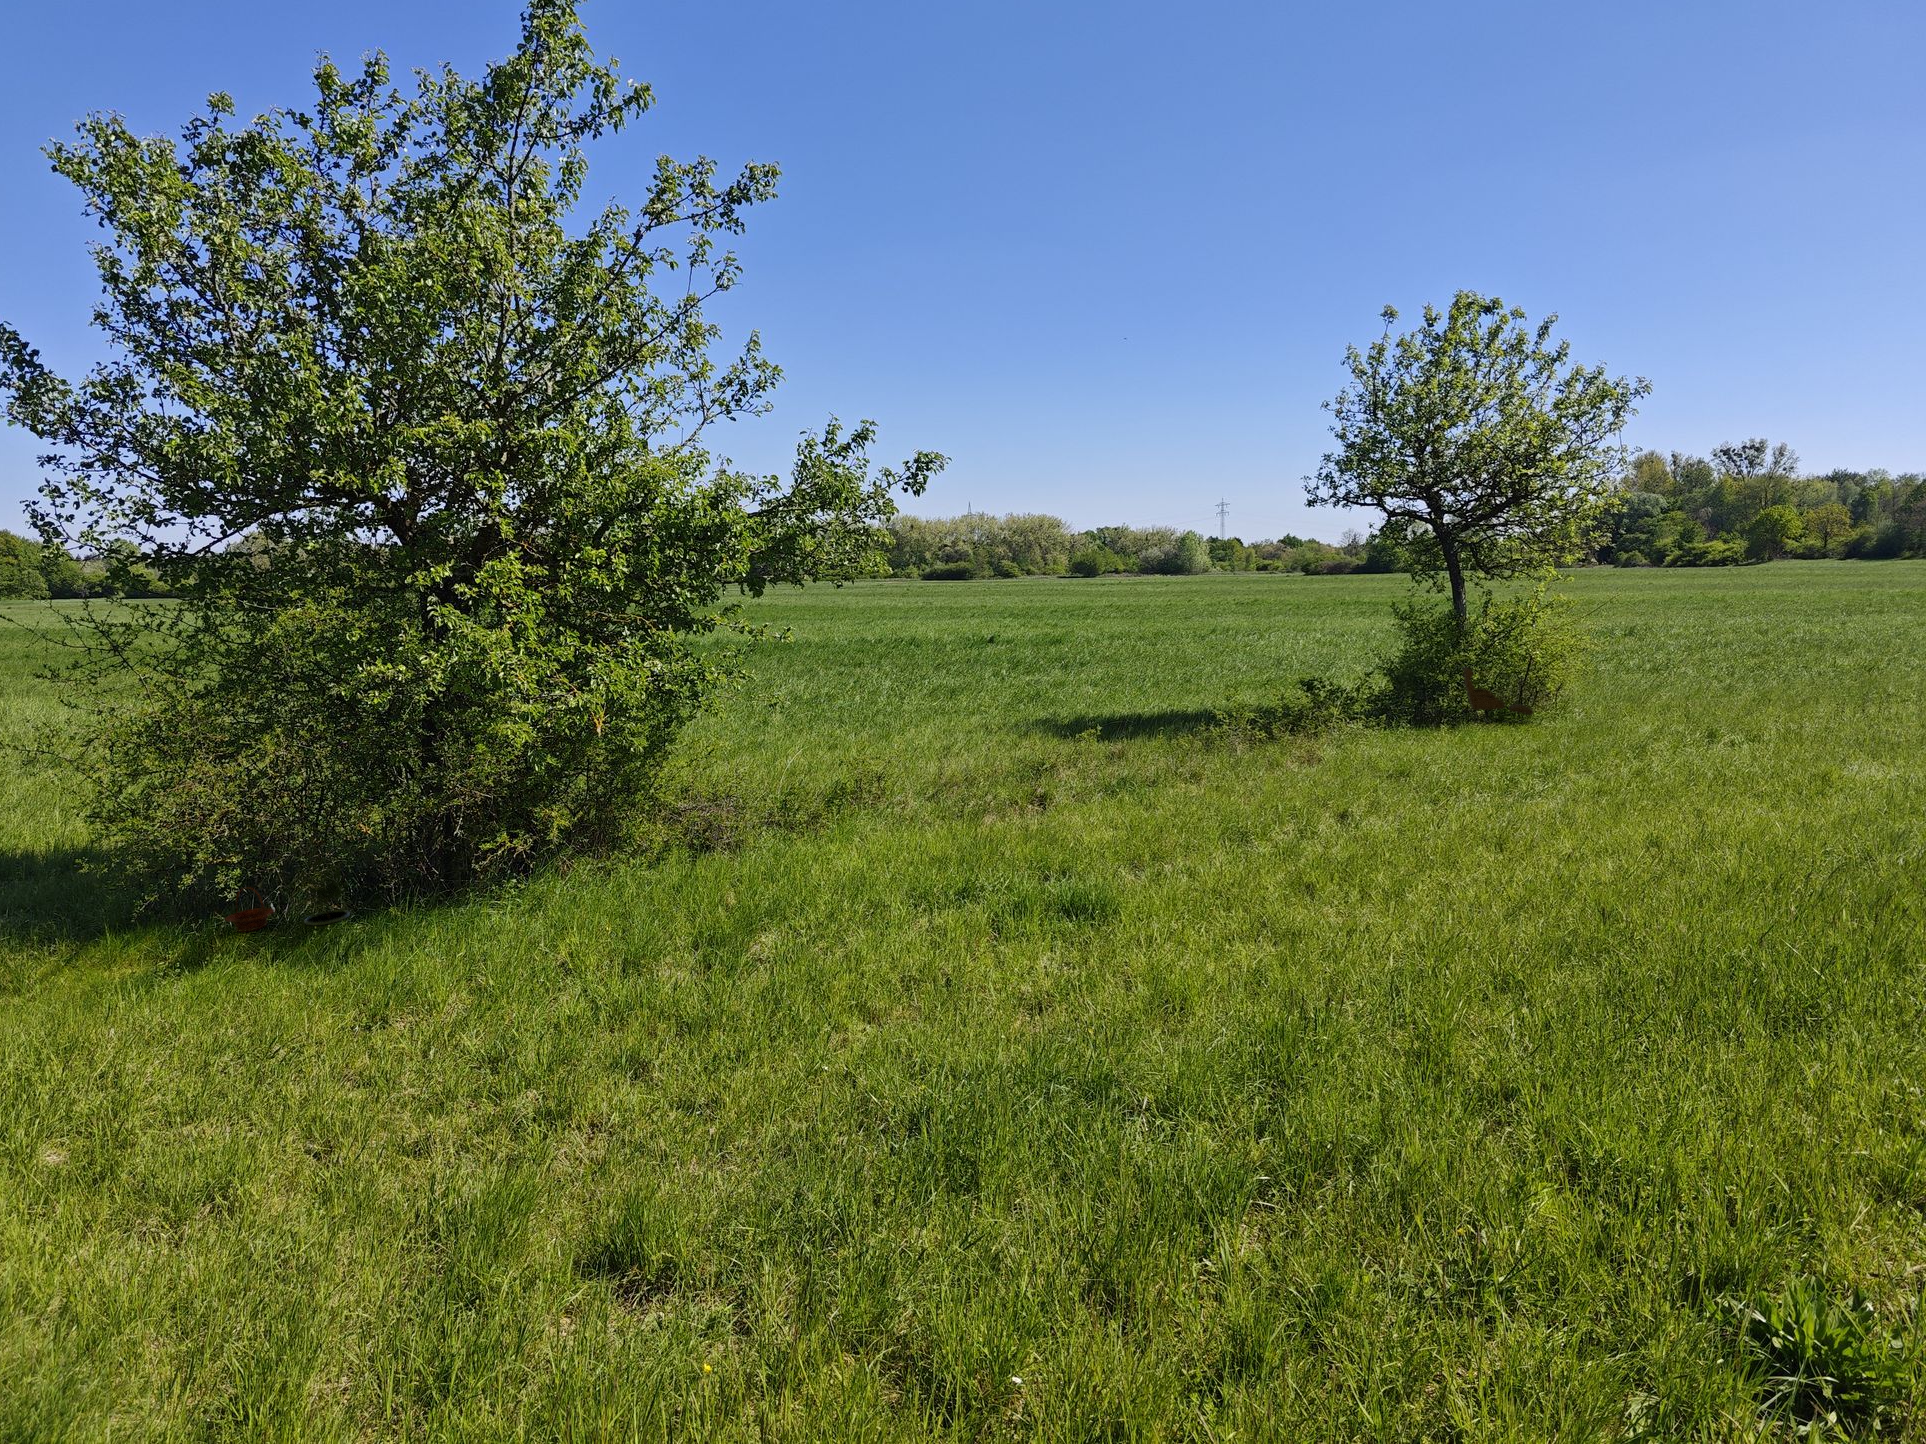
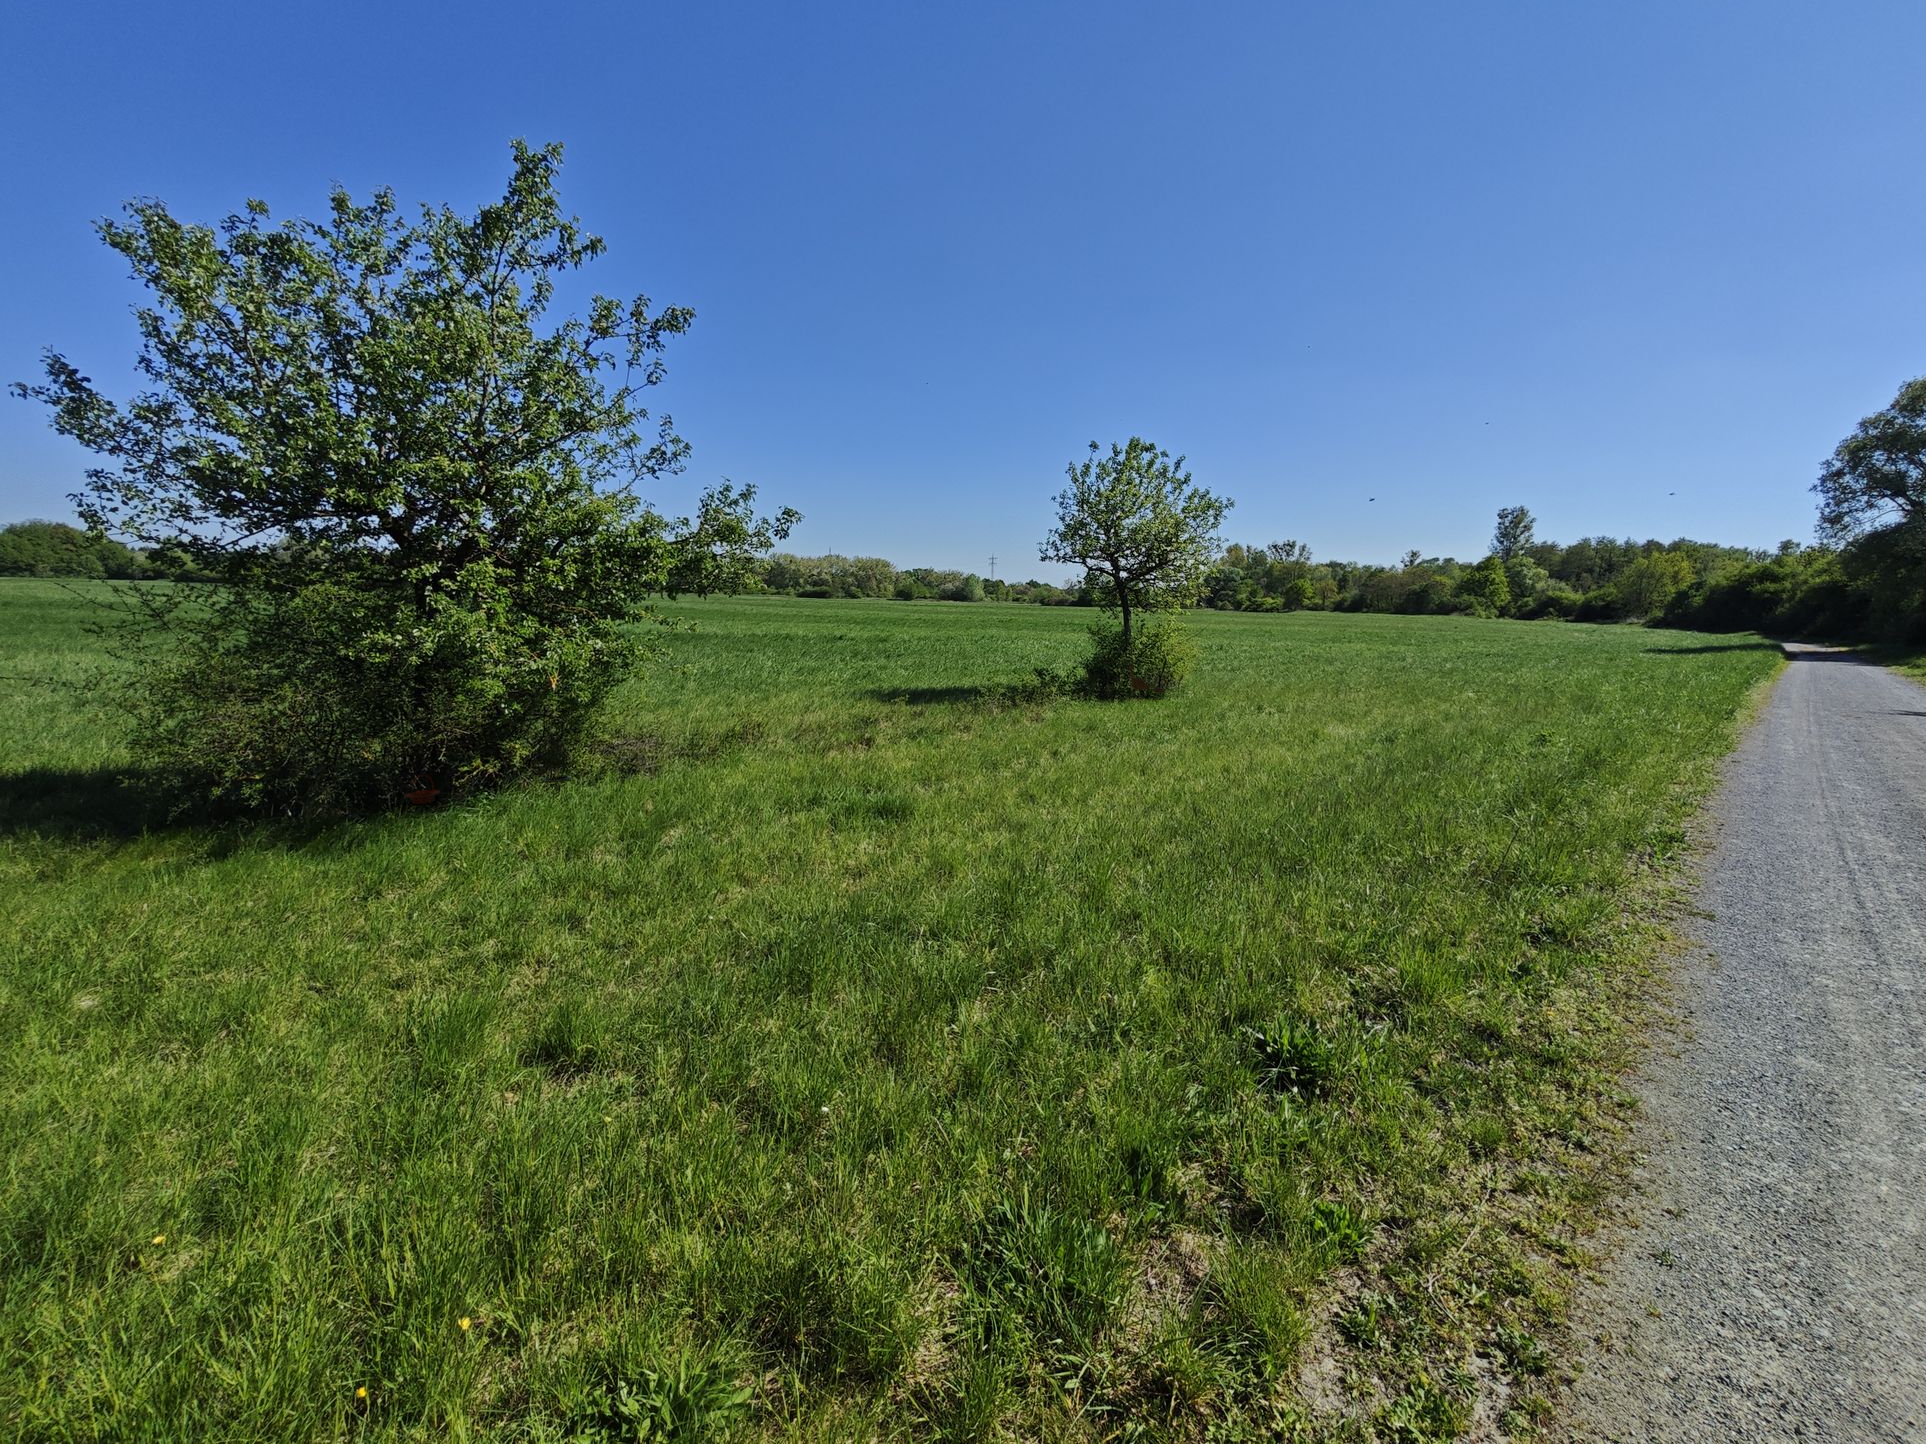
potted tree: present [303,856,350,925] -> present [543,744,570,782]
basket: present [225,889,276,932] -> present [406,781,440,804]

